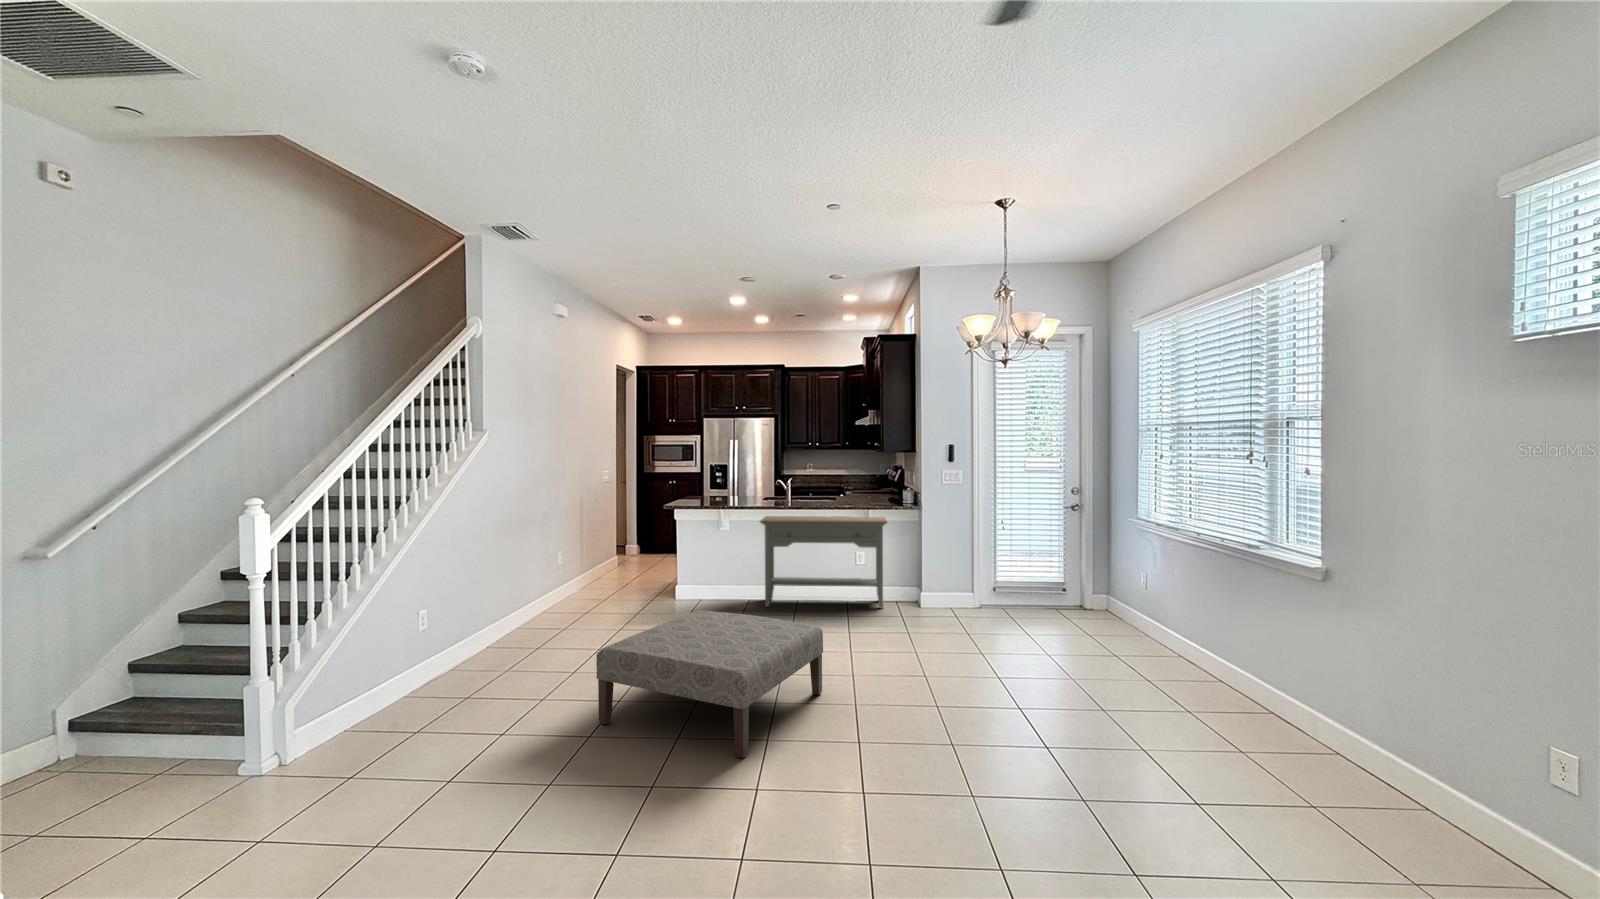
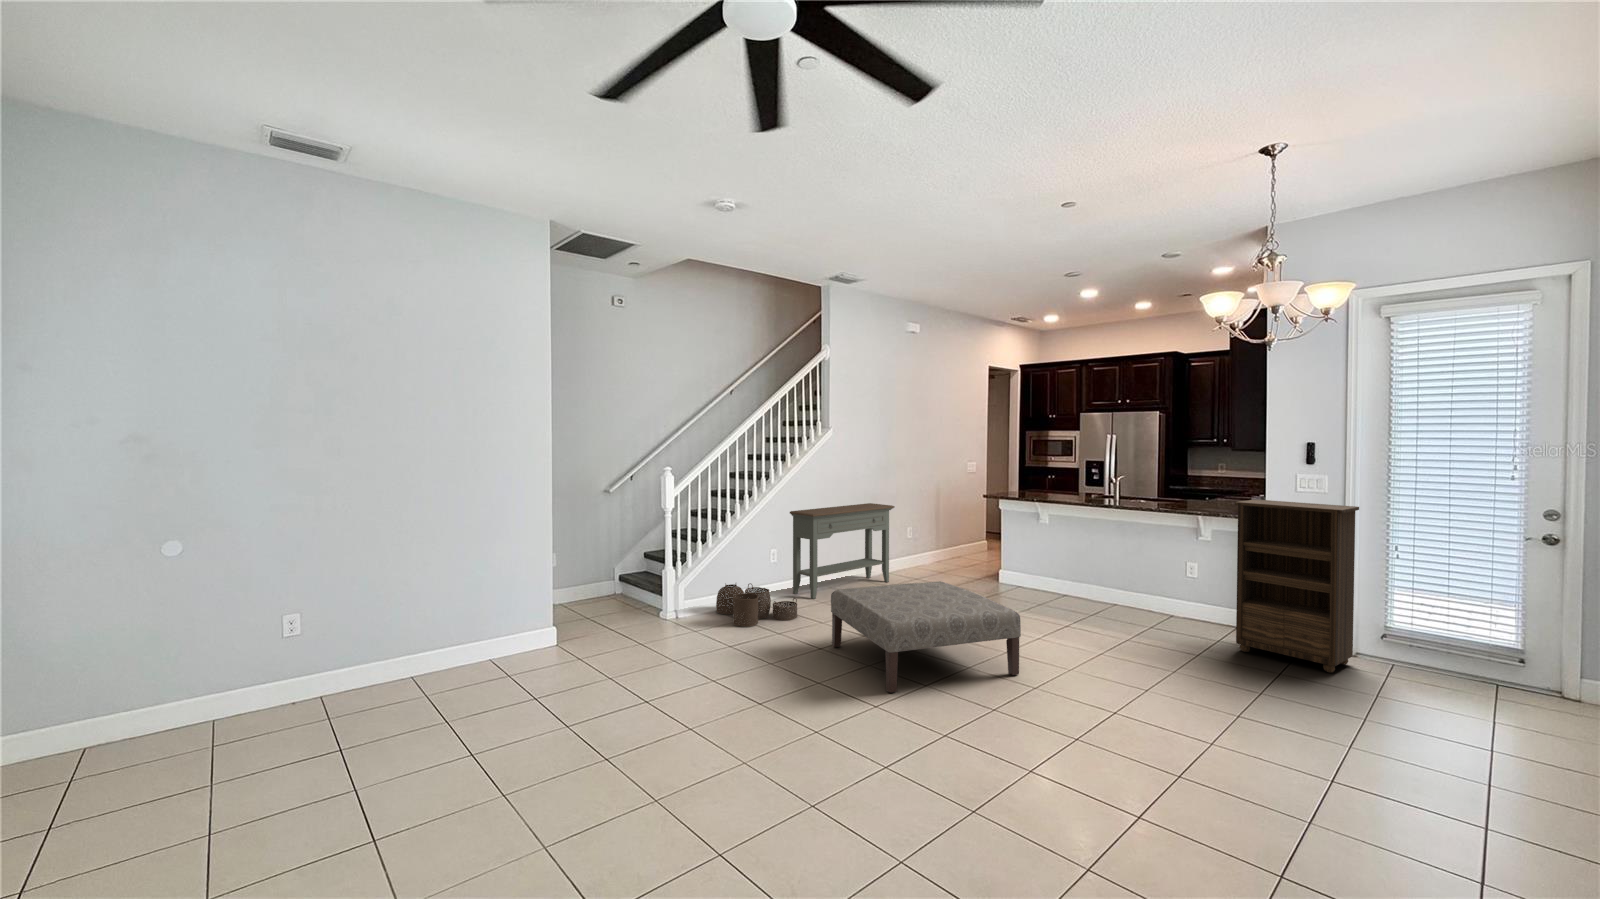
bookshelf: none [919,493,993,624] -> present [1235,499,1359,672]
console table: present [760,516,887,609] -> present [790,503,895,599]
woven basket: none [347,668,498,740] -> present [716,583,797,627]

